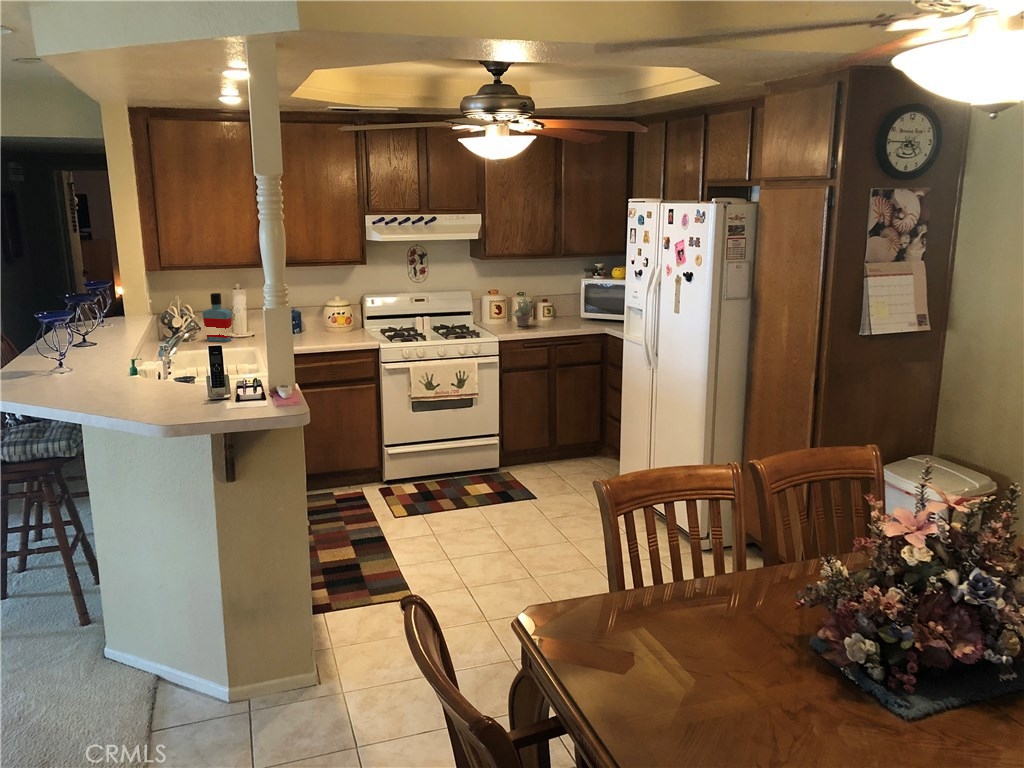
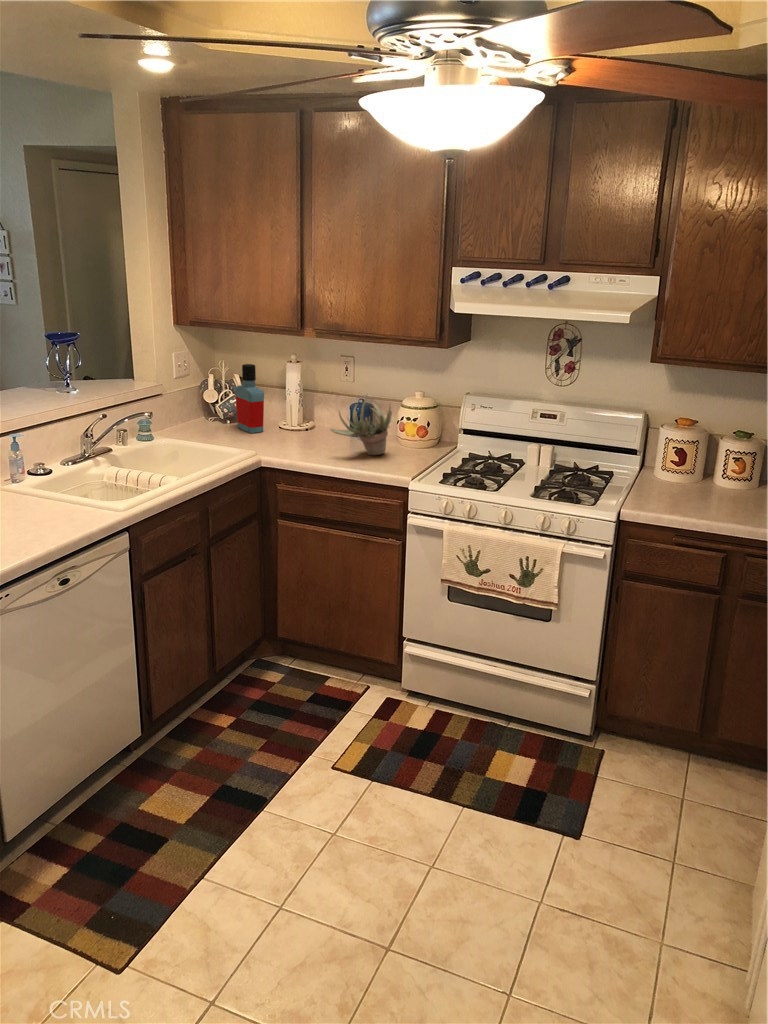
succulent plant: present [511,291,536,327] -> present [330,394,392,455]

